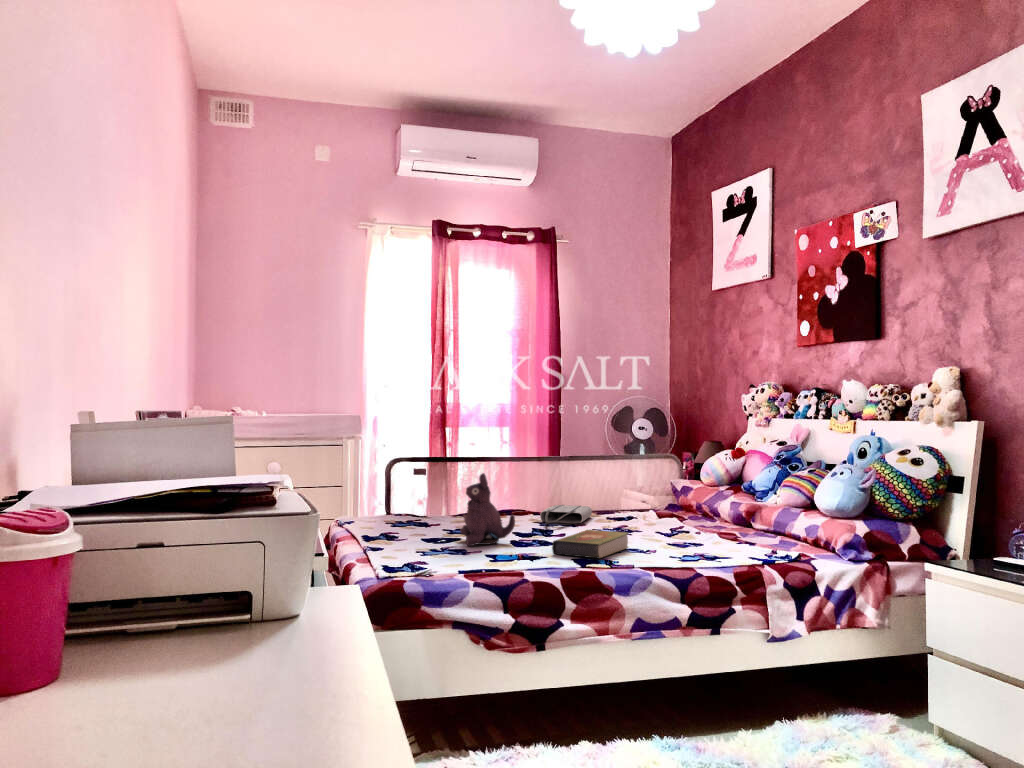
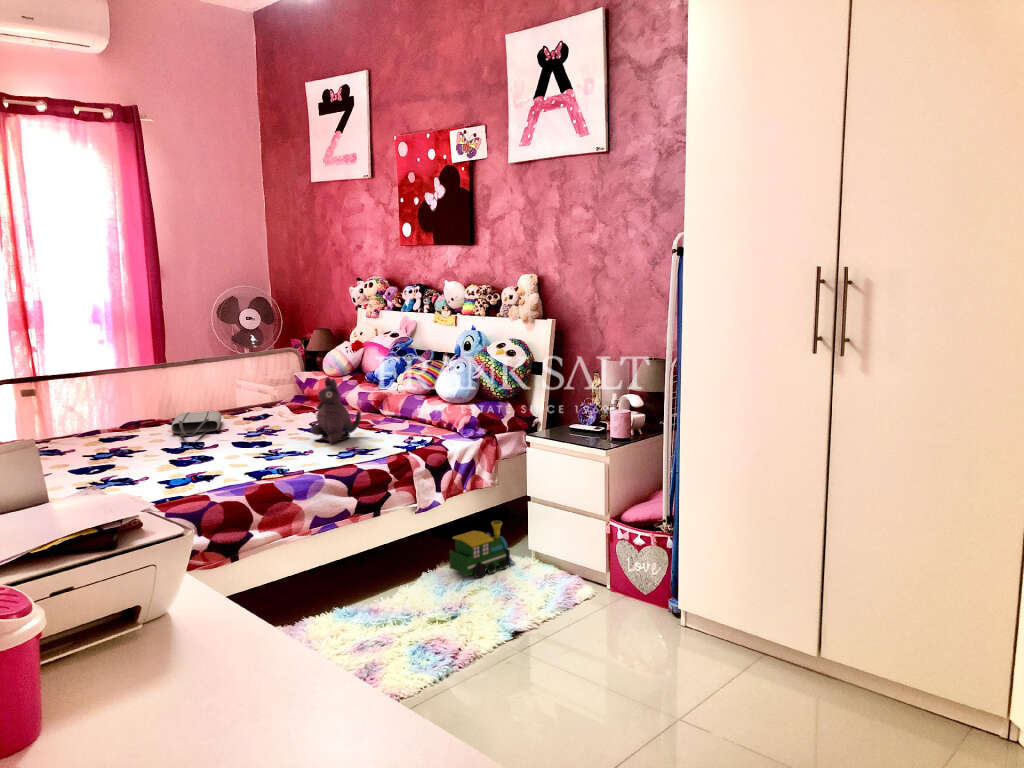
plush toy: present [460,473,515,546] -> present [310,377,361,444]
book: present [552,530,628,558] -> none [216,438,285,471]
toy train: none [810,674,908,746] -> present [449,521,514,578]

